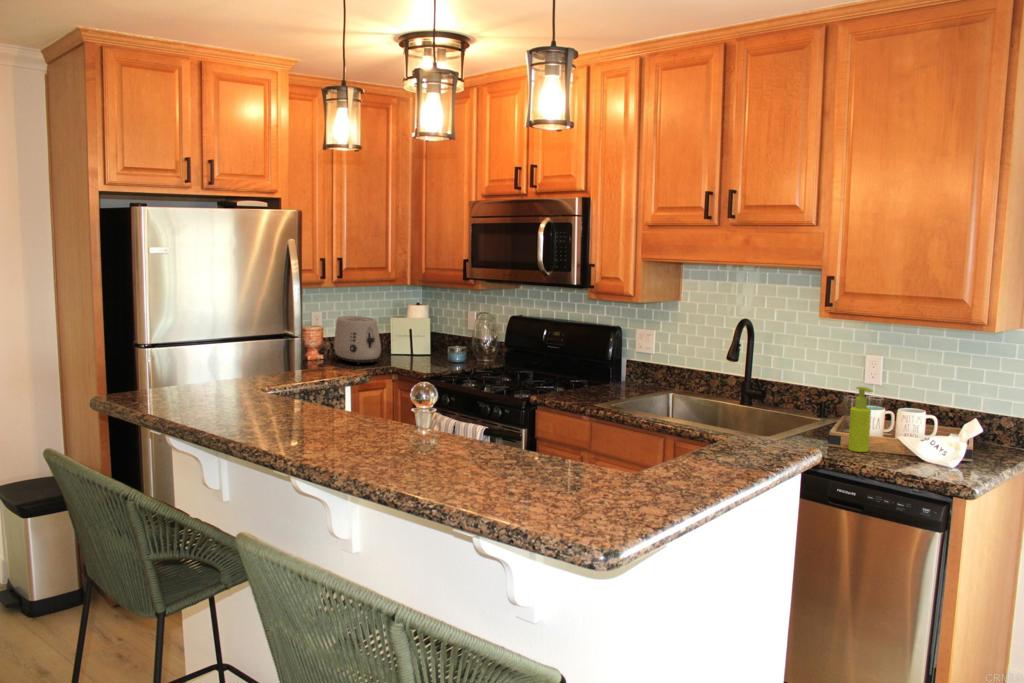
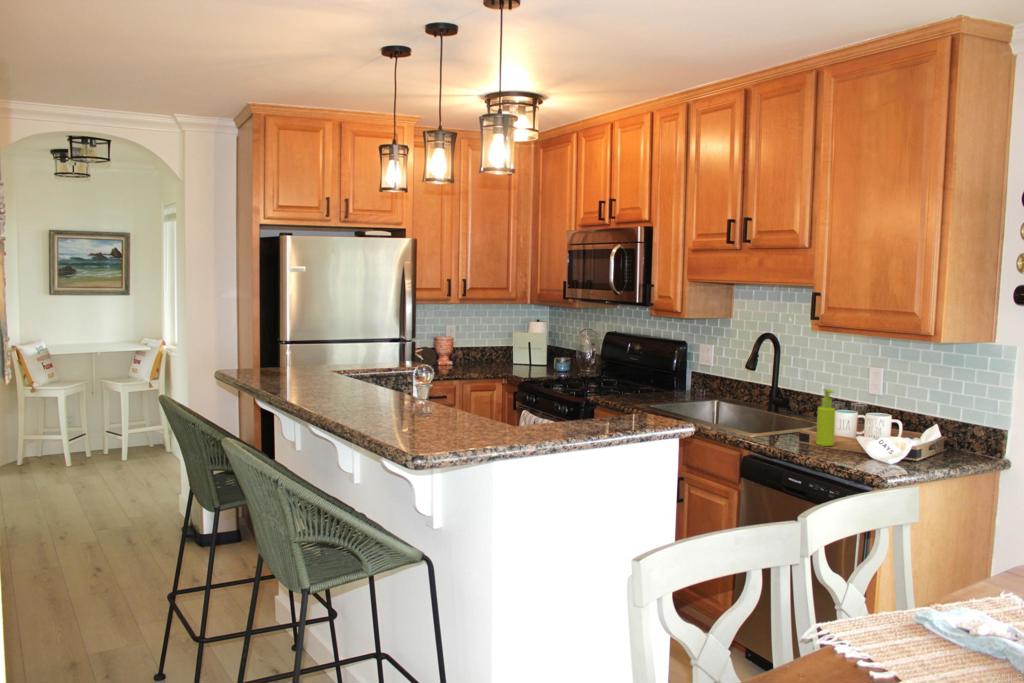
toaster: present [334,316,381,365] -> none [460,328,496,368]

